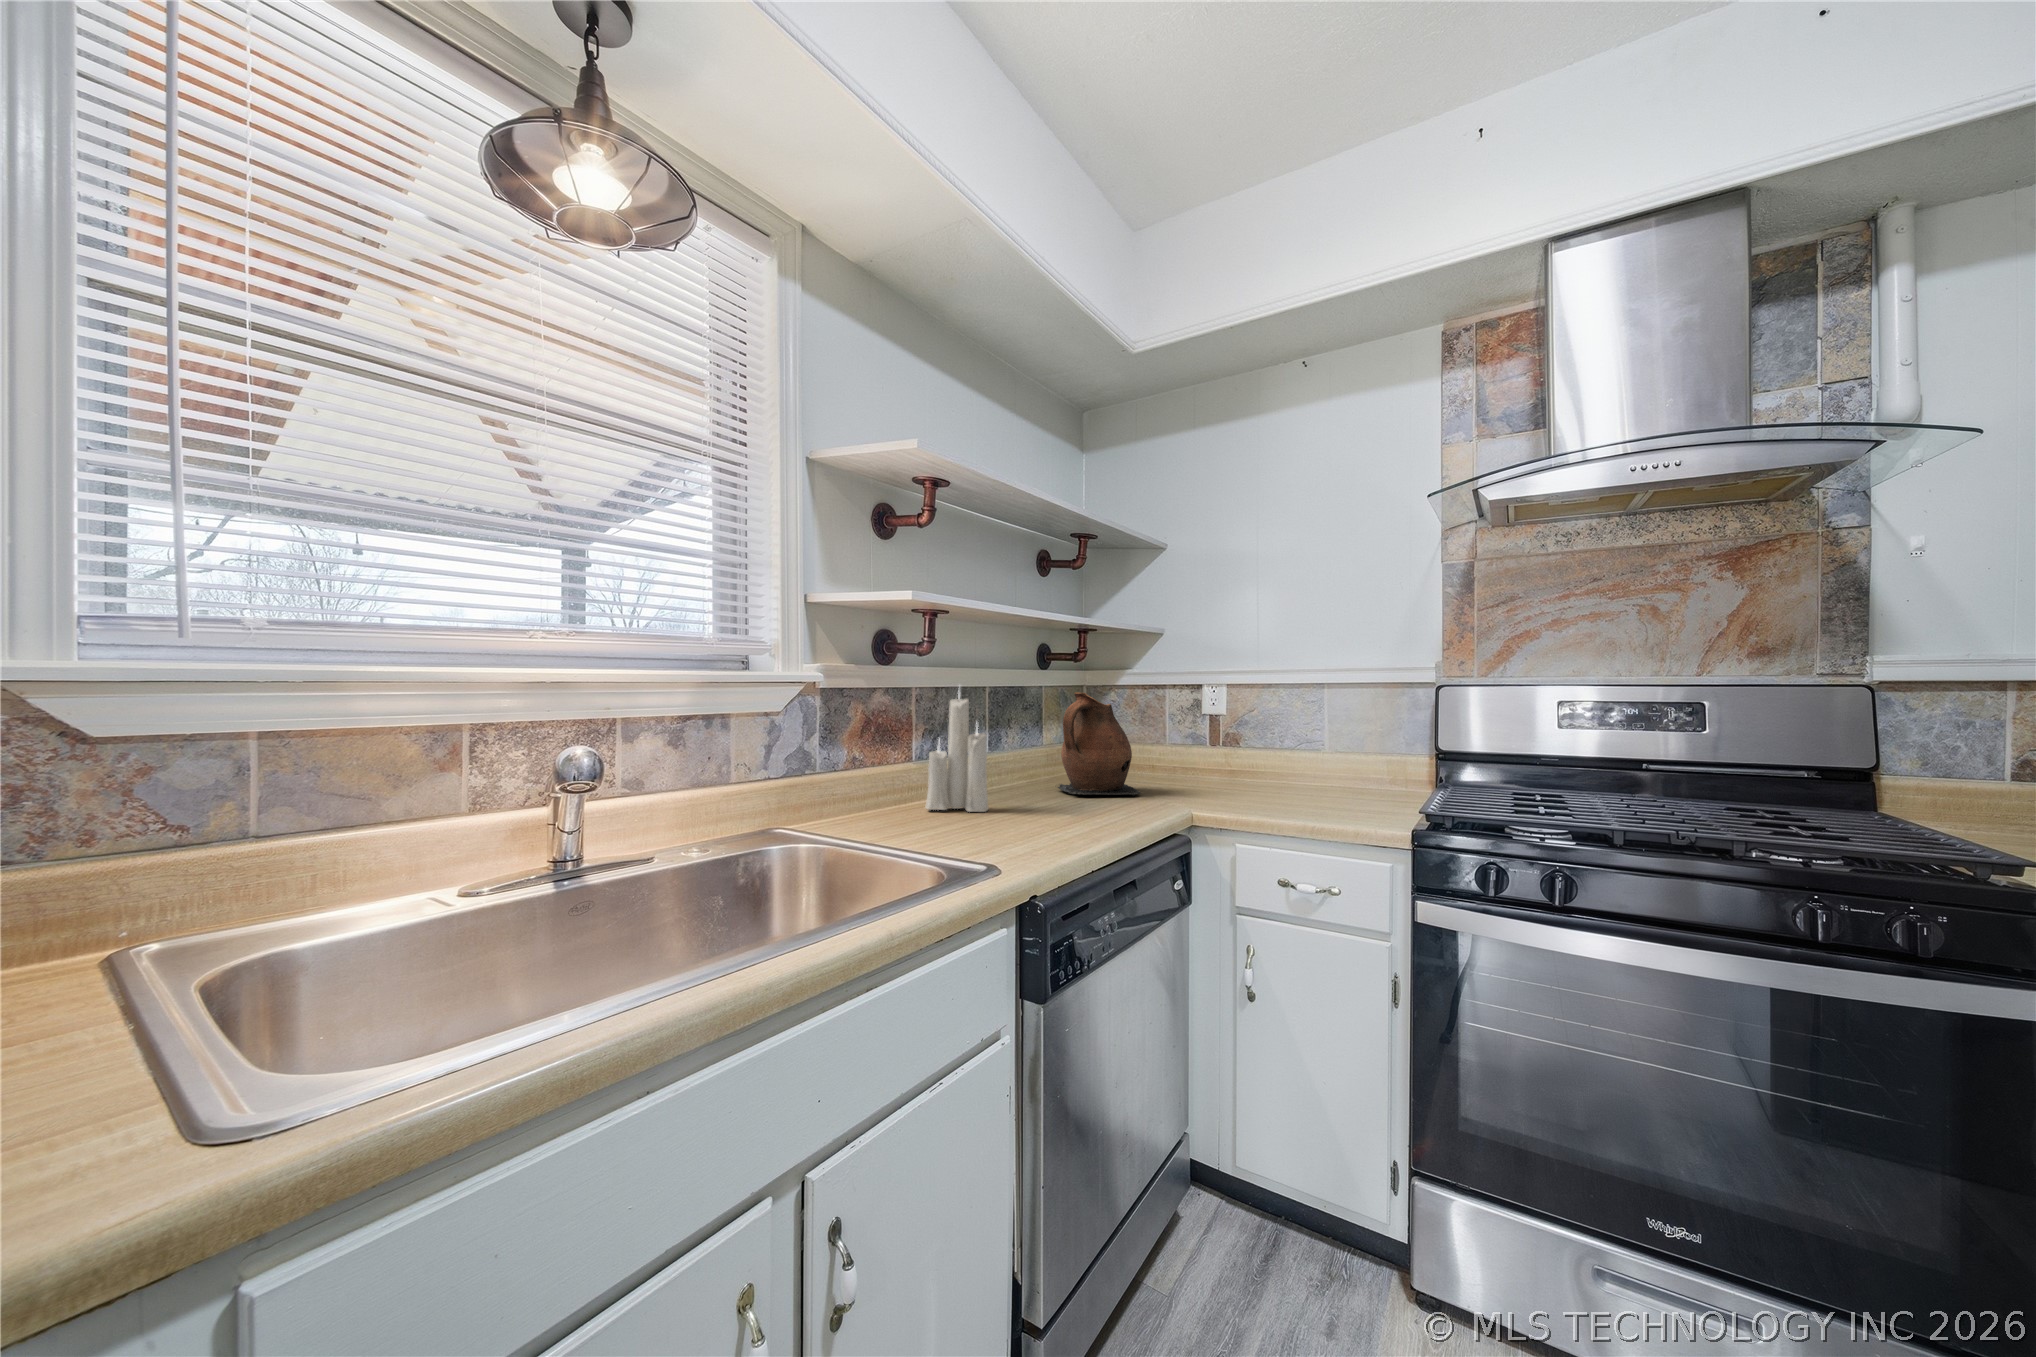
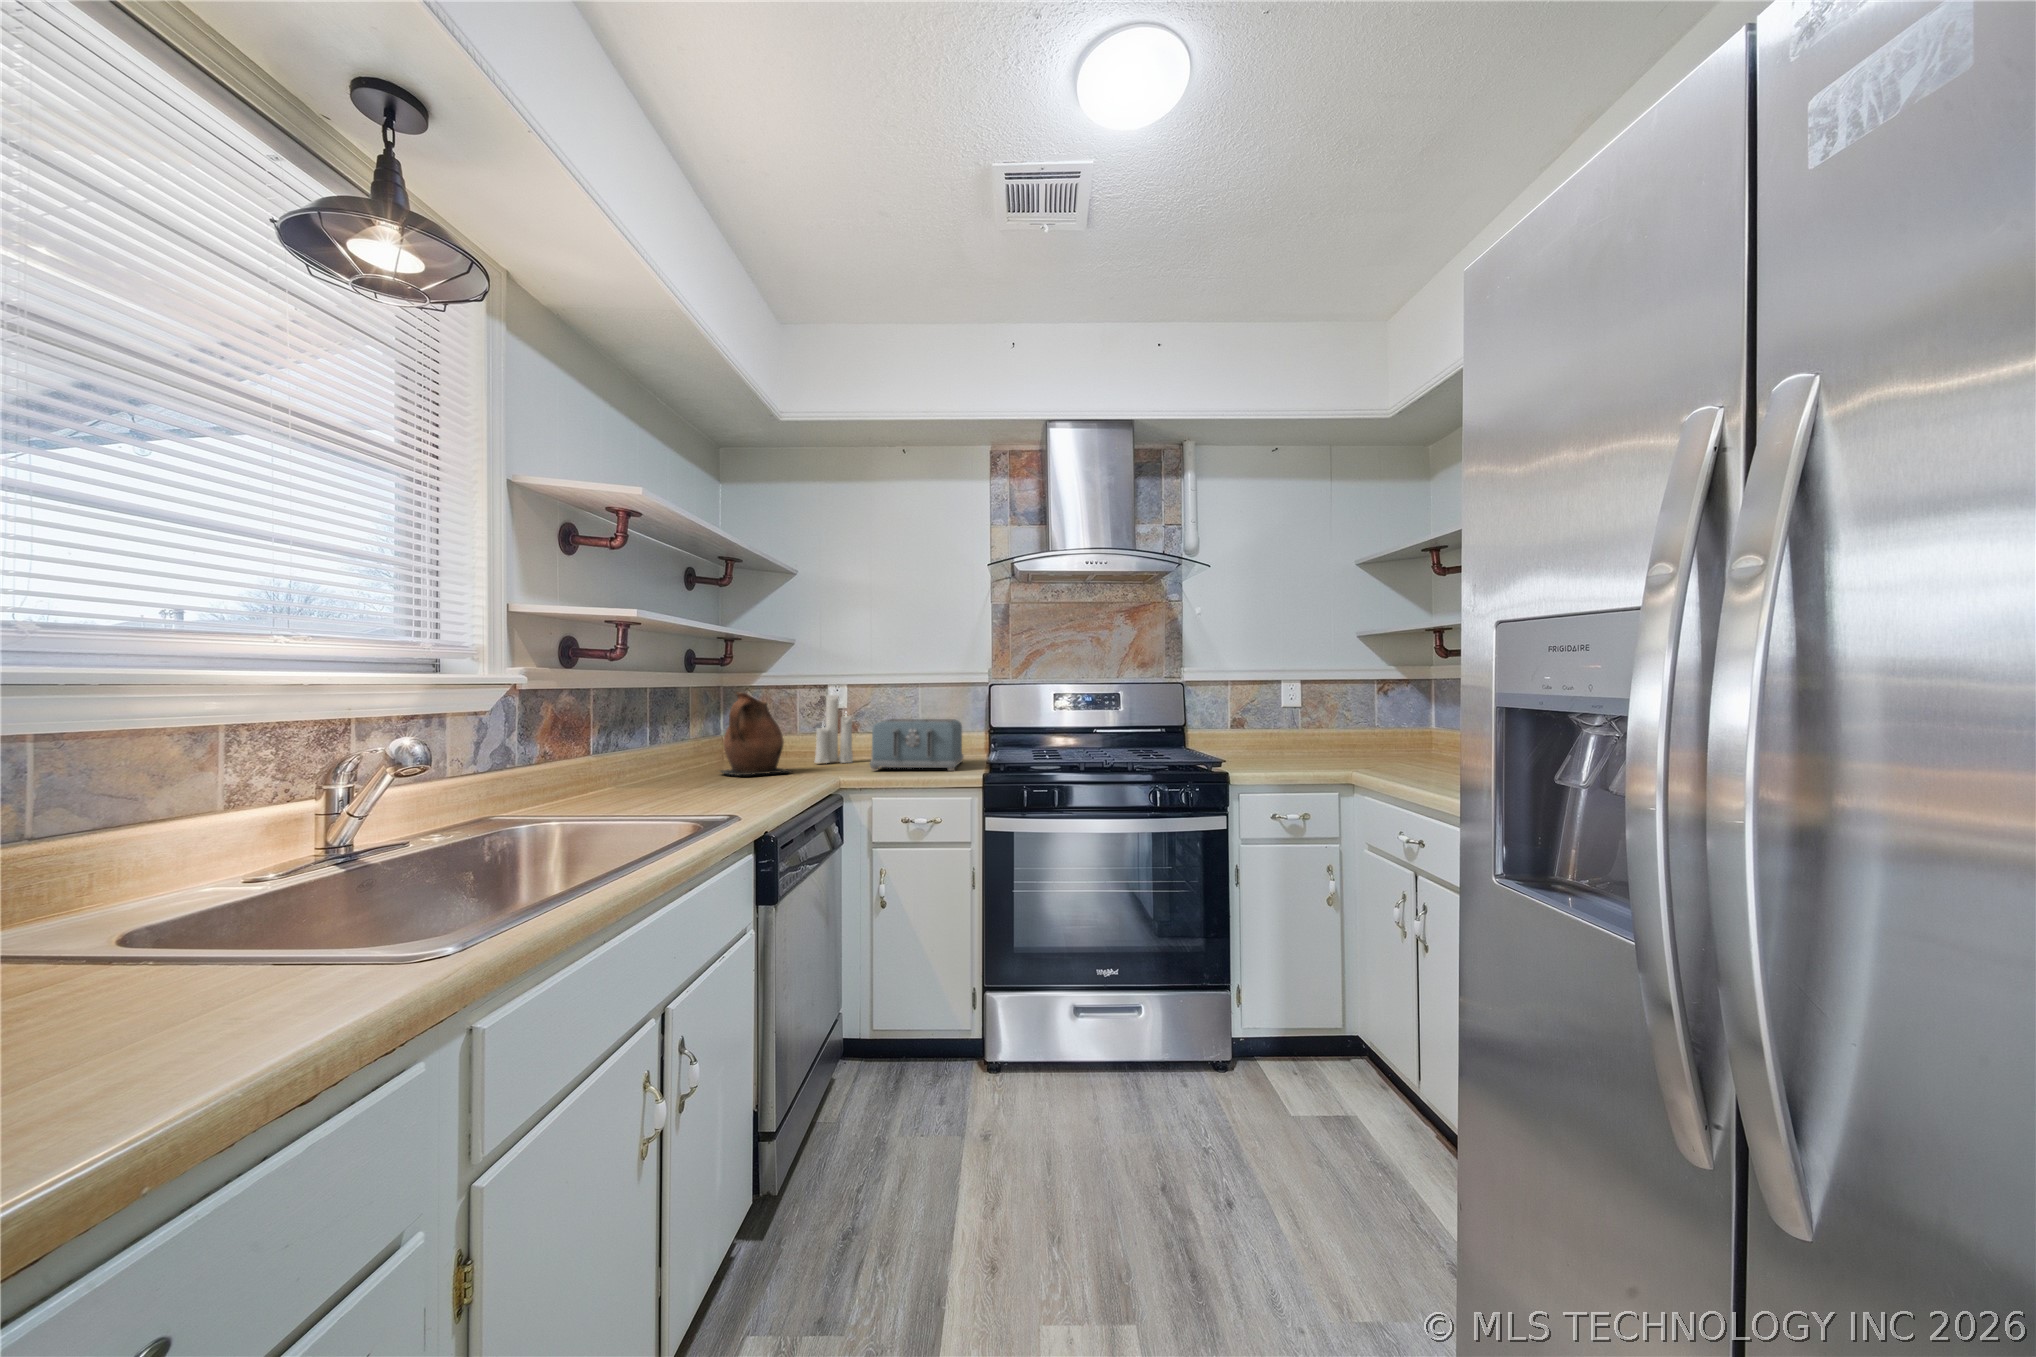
candle: present [926,693,989,812] -> present [815,695,853,763]
toaster: none [1240,730,1391,814] -> present [870,719,964,771]

